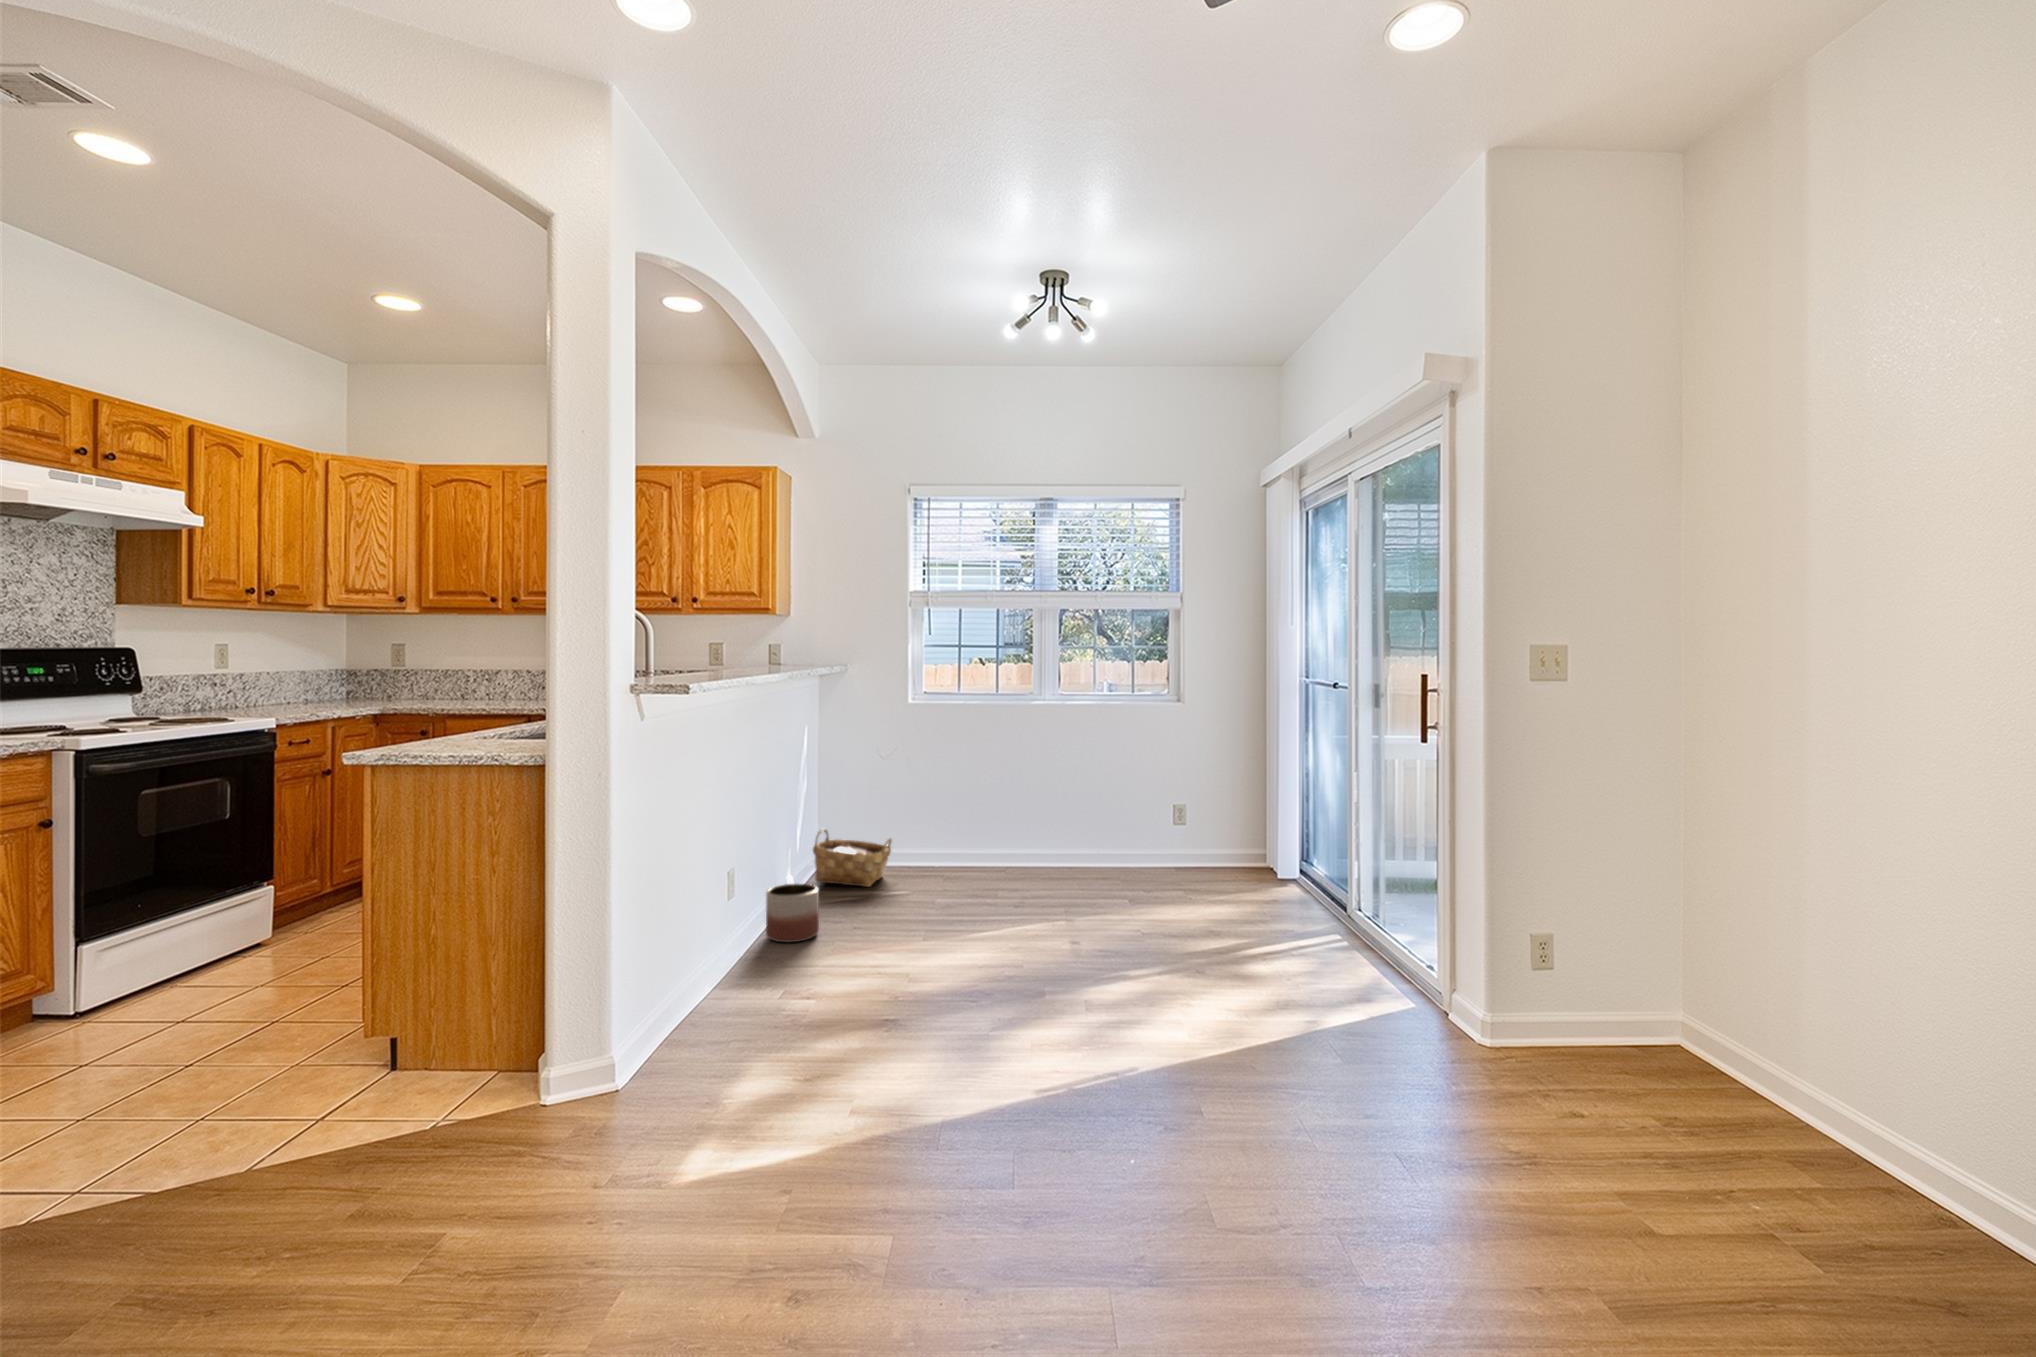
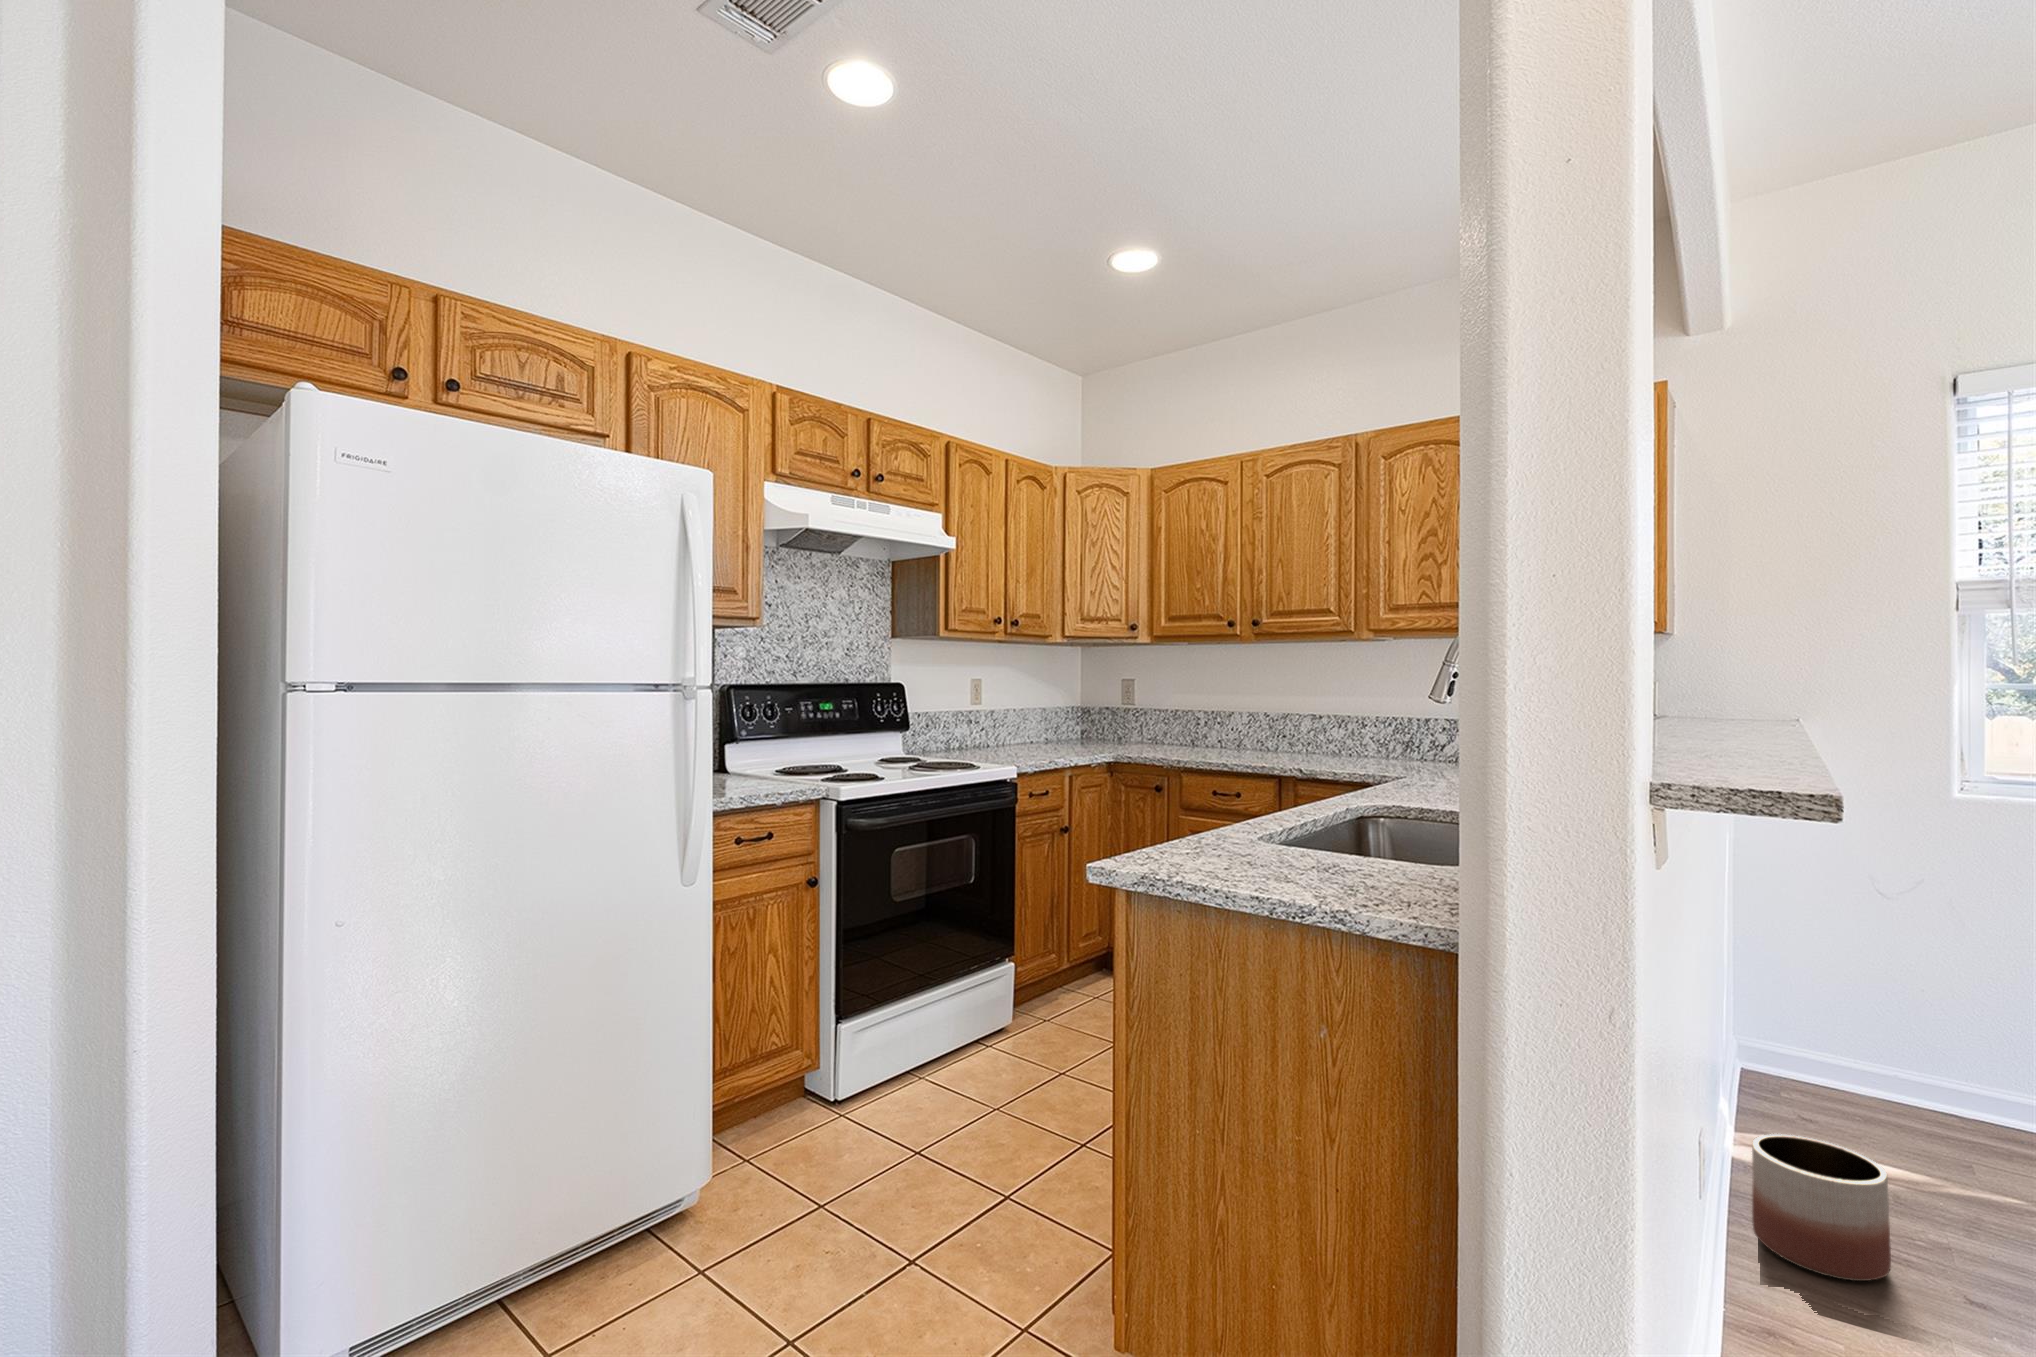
woven basket: present [813,828,892,887] -> none [1758,997,1951,1138]

